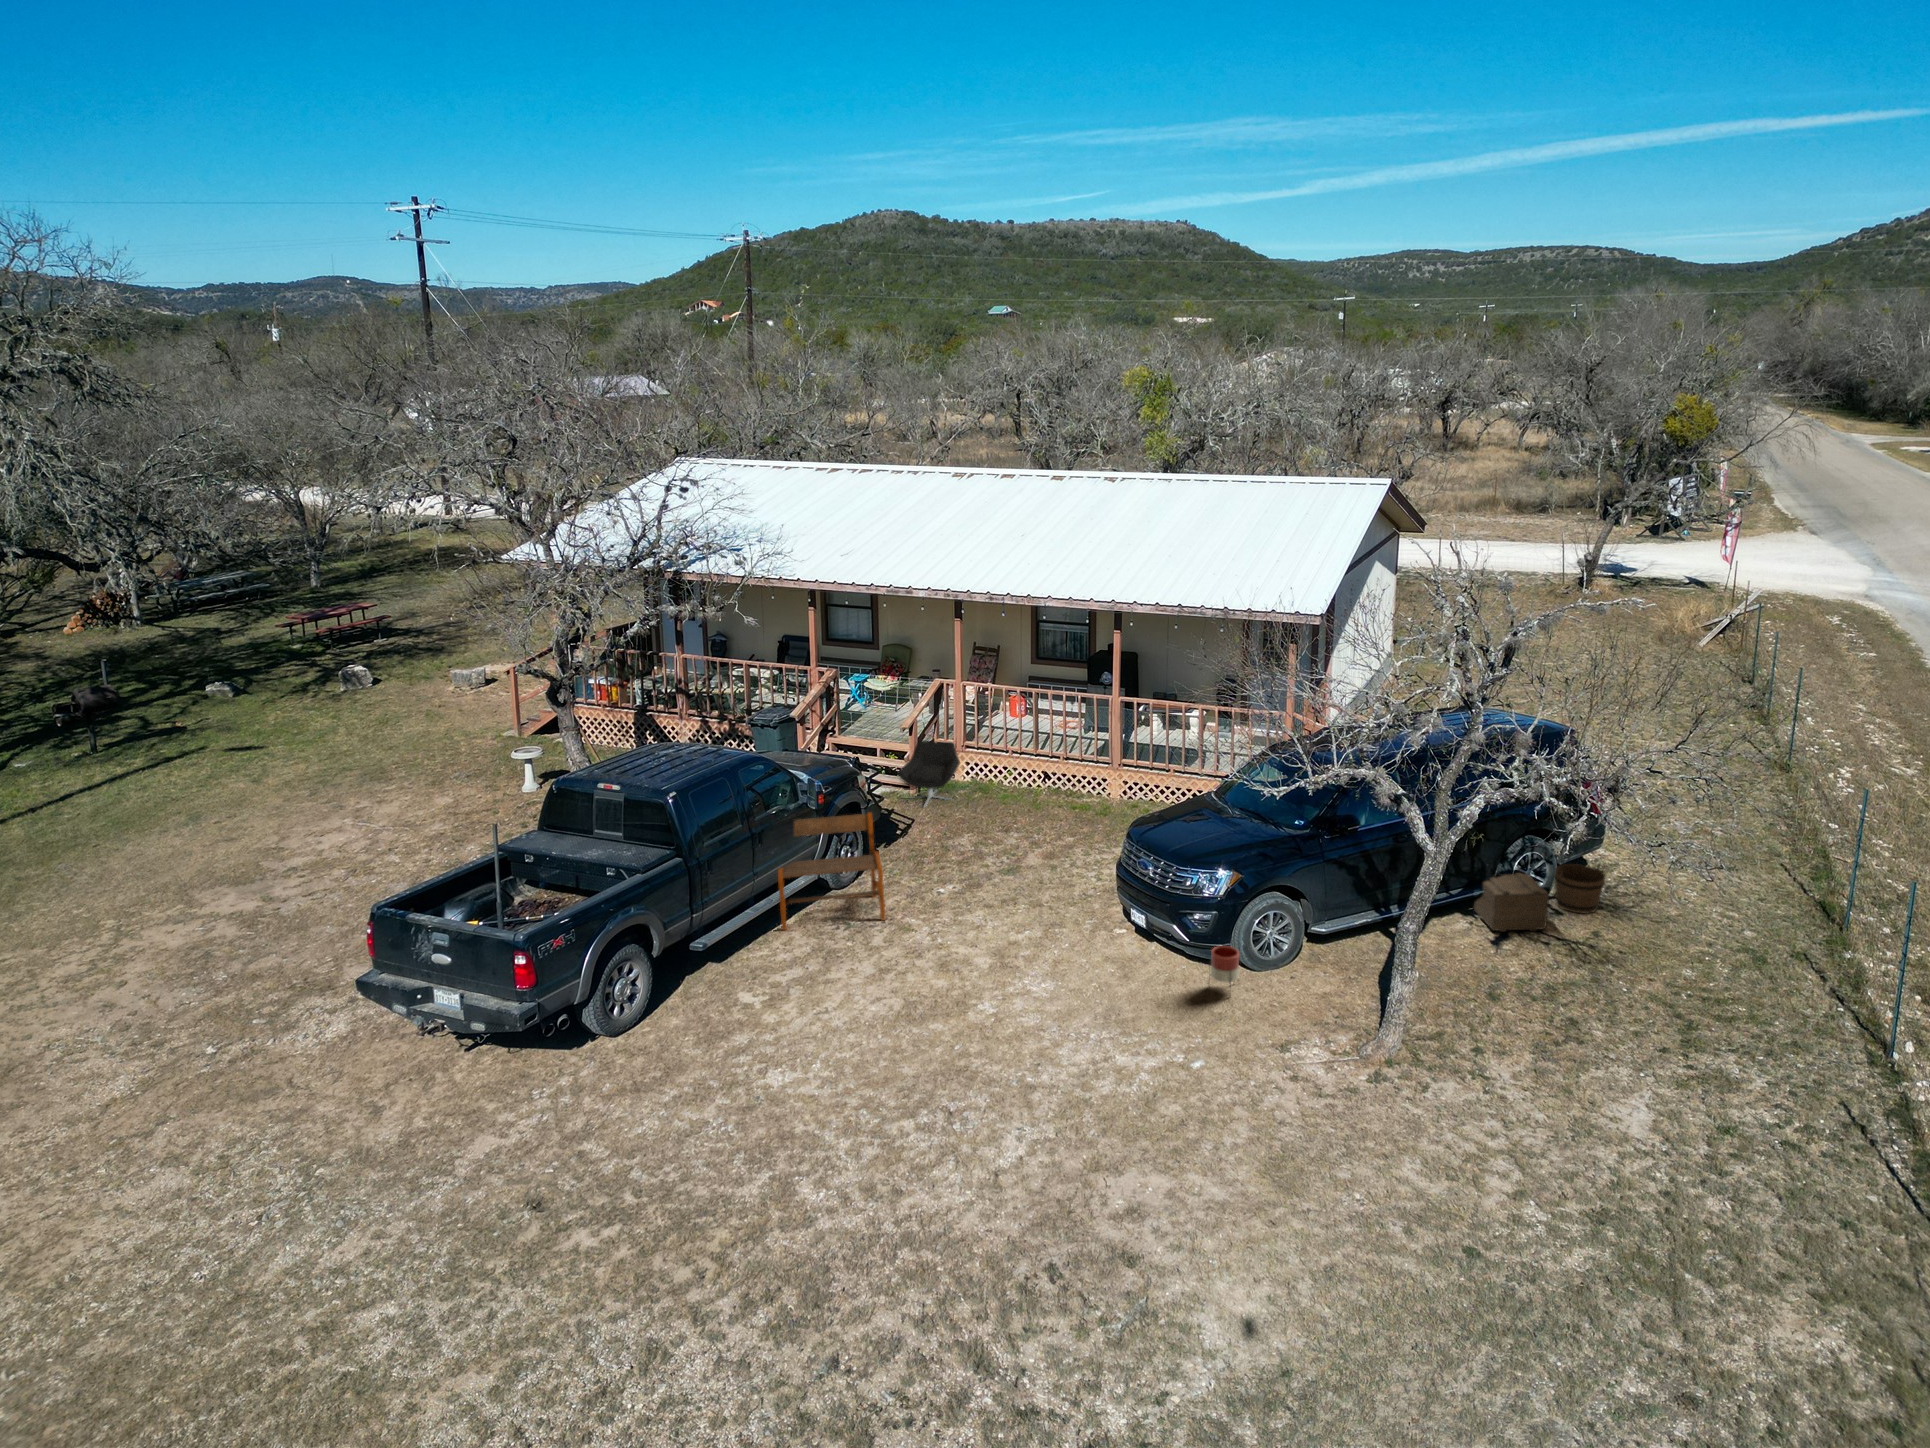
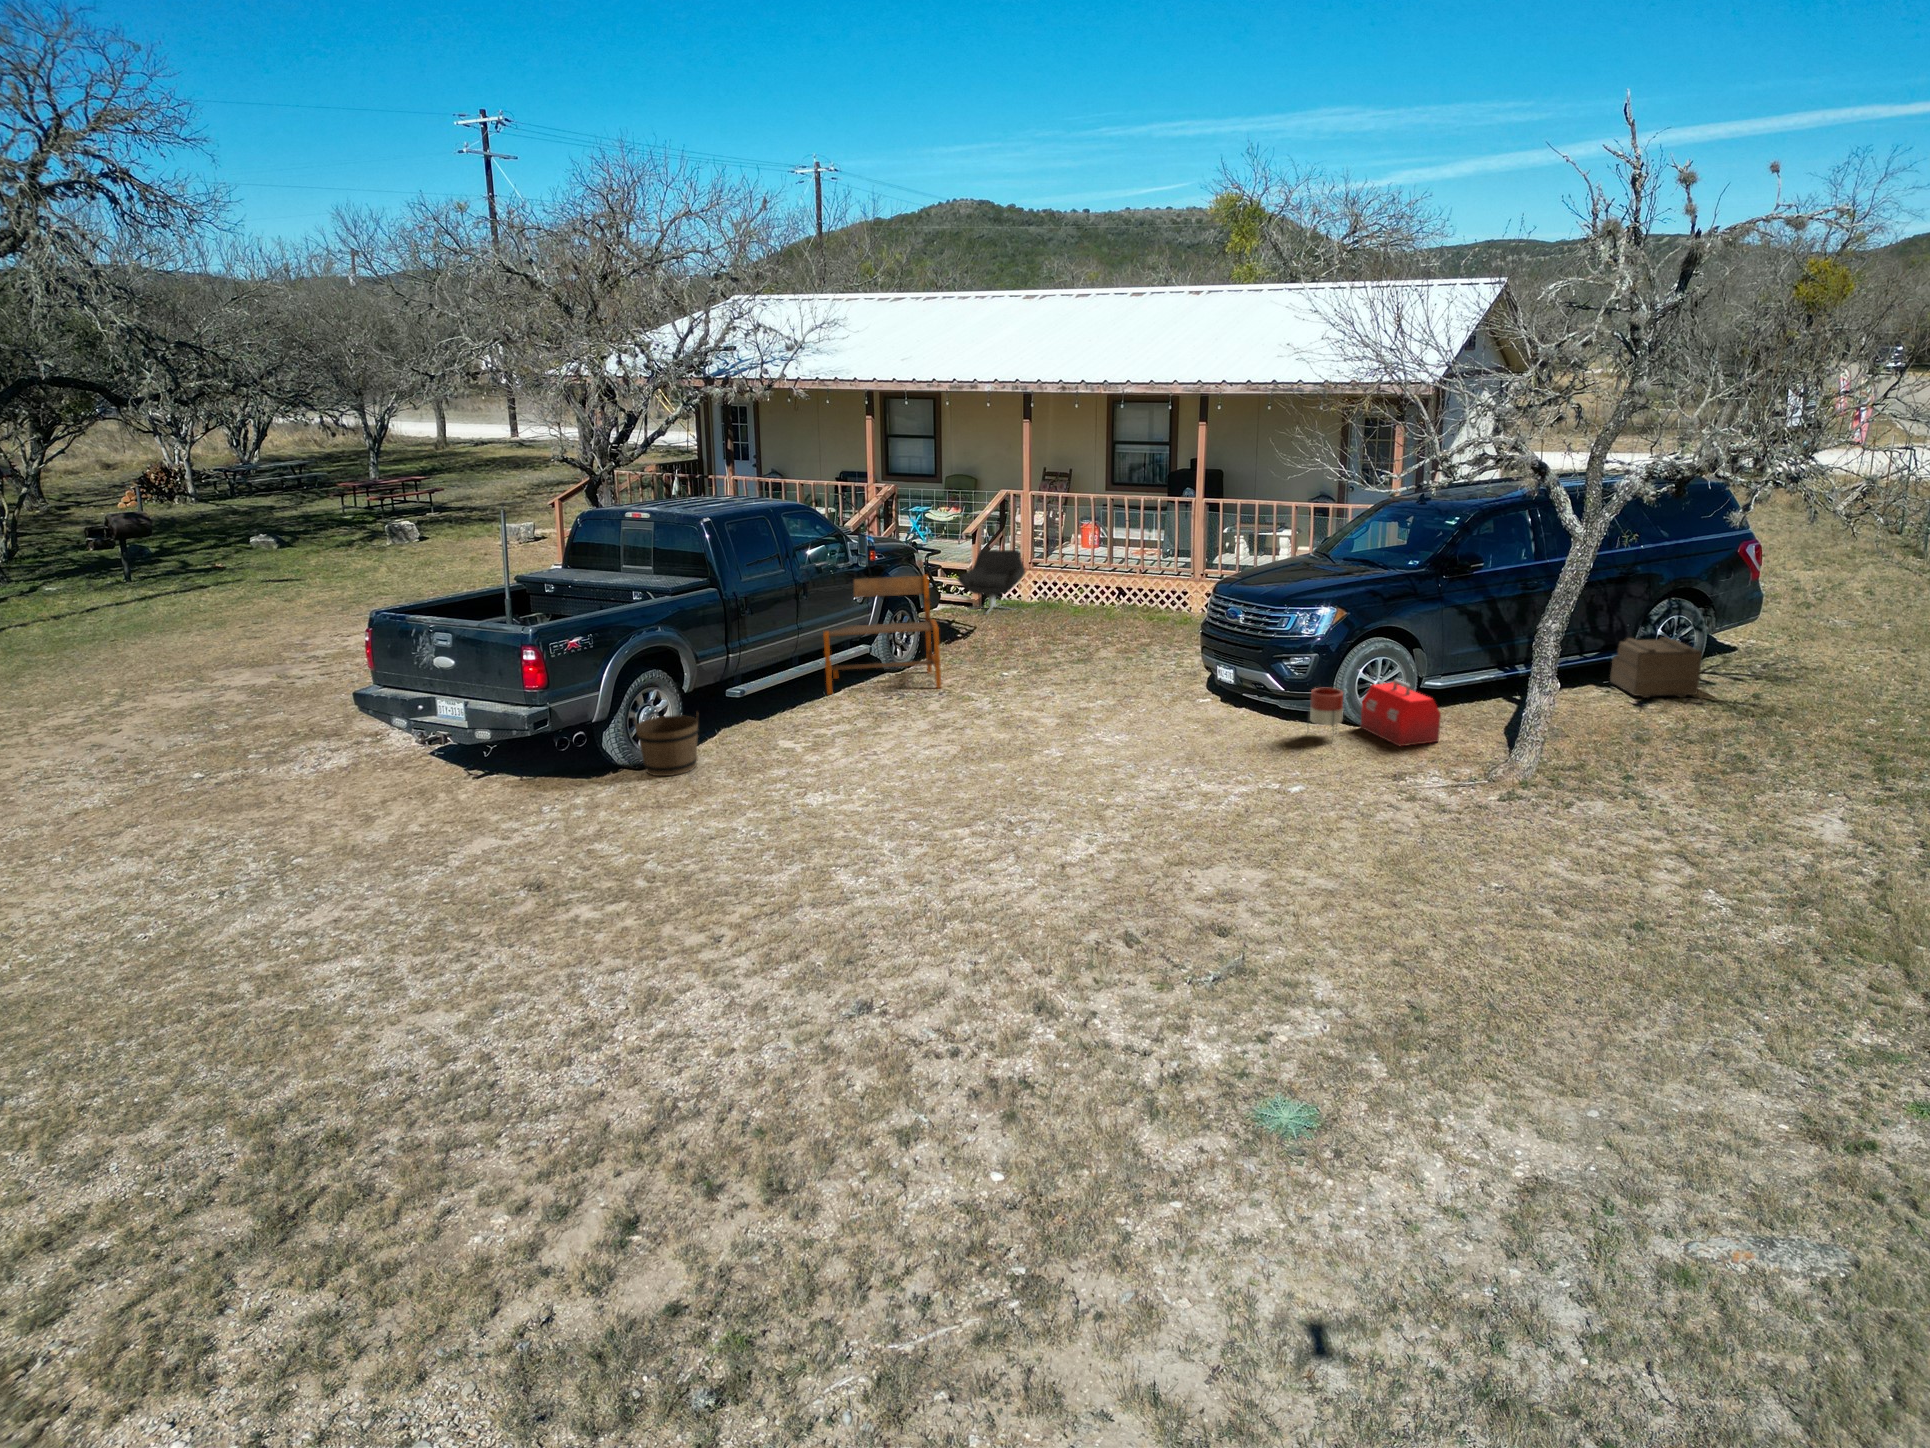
bucket: present [1554,864,1605,913] -> present [634,713,699,776]
toolbox: none [1256,936,1323,1003] -> present [1361,679,1441,746]

